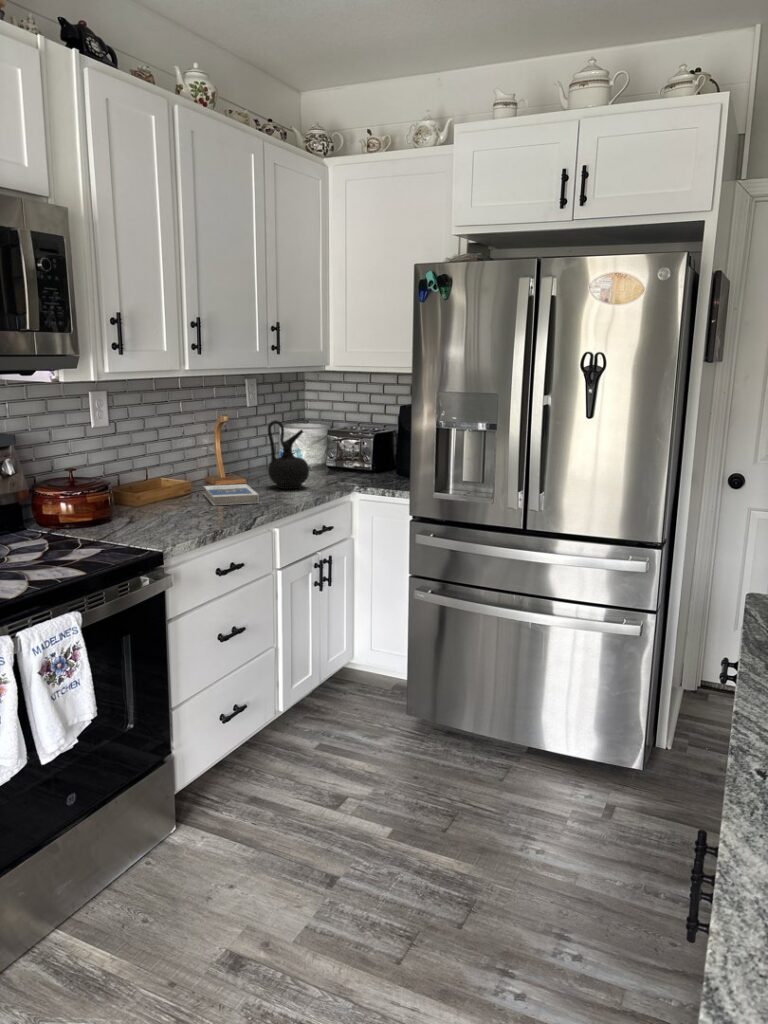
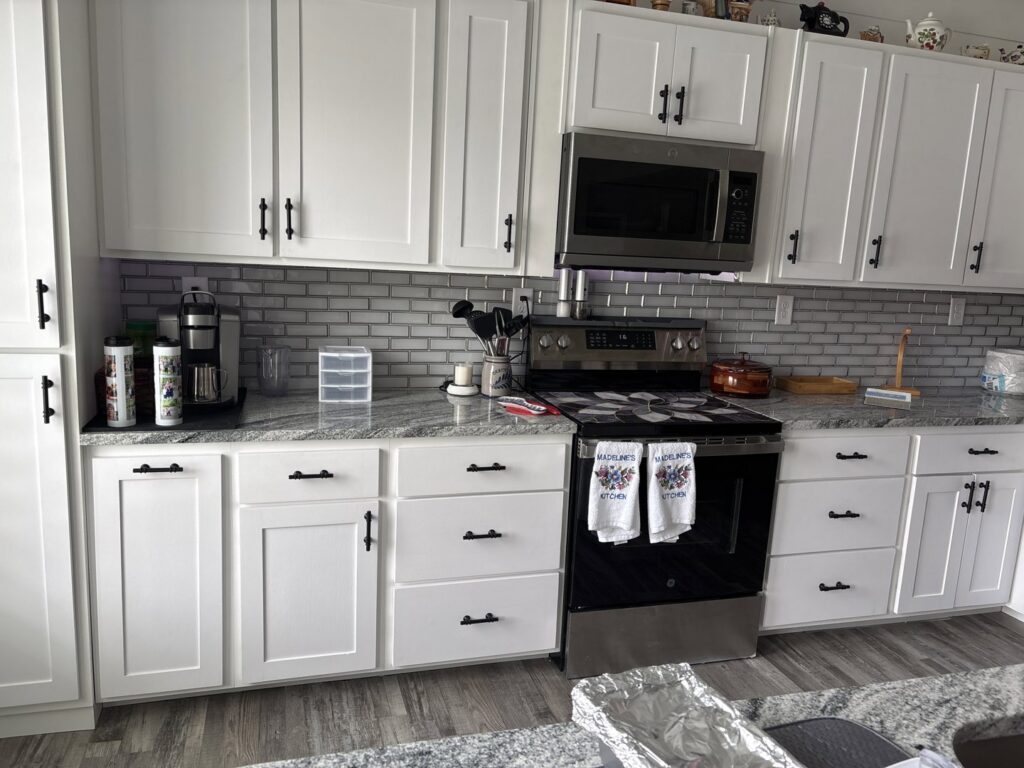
ceramic jug: present [268,420,309,489] -> none [941,338,987,408]

